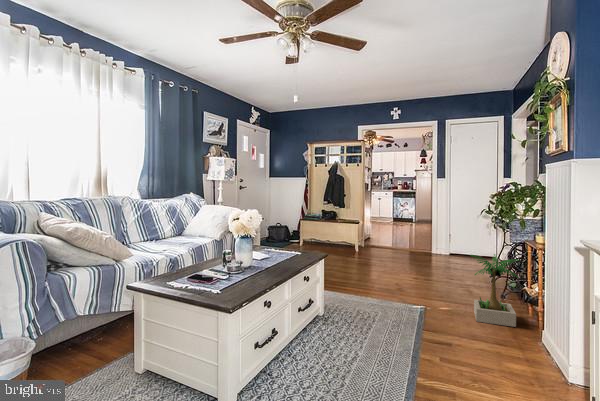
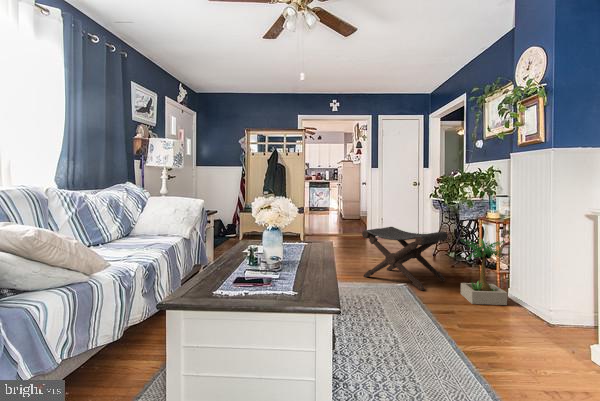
footstool: none [385,239,471,303] -> present [362,227,447,290]

